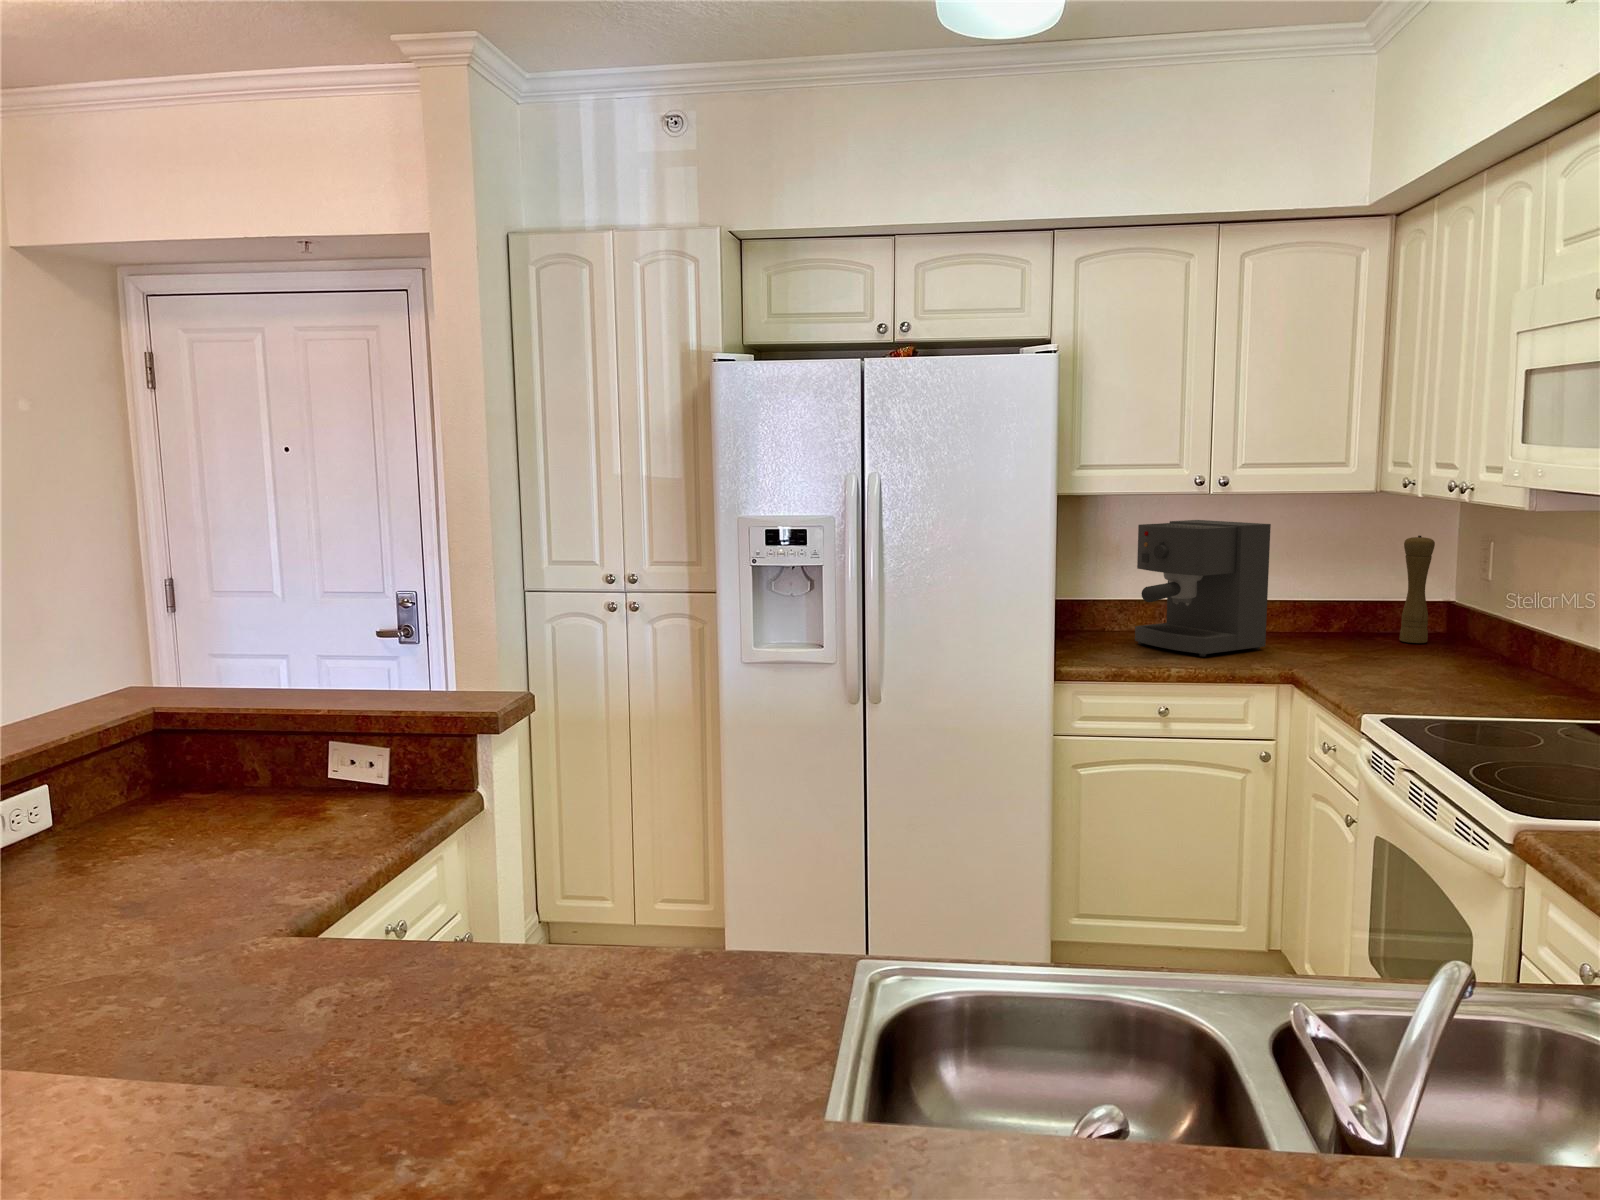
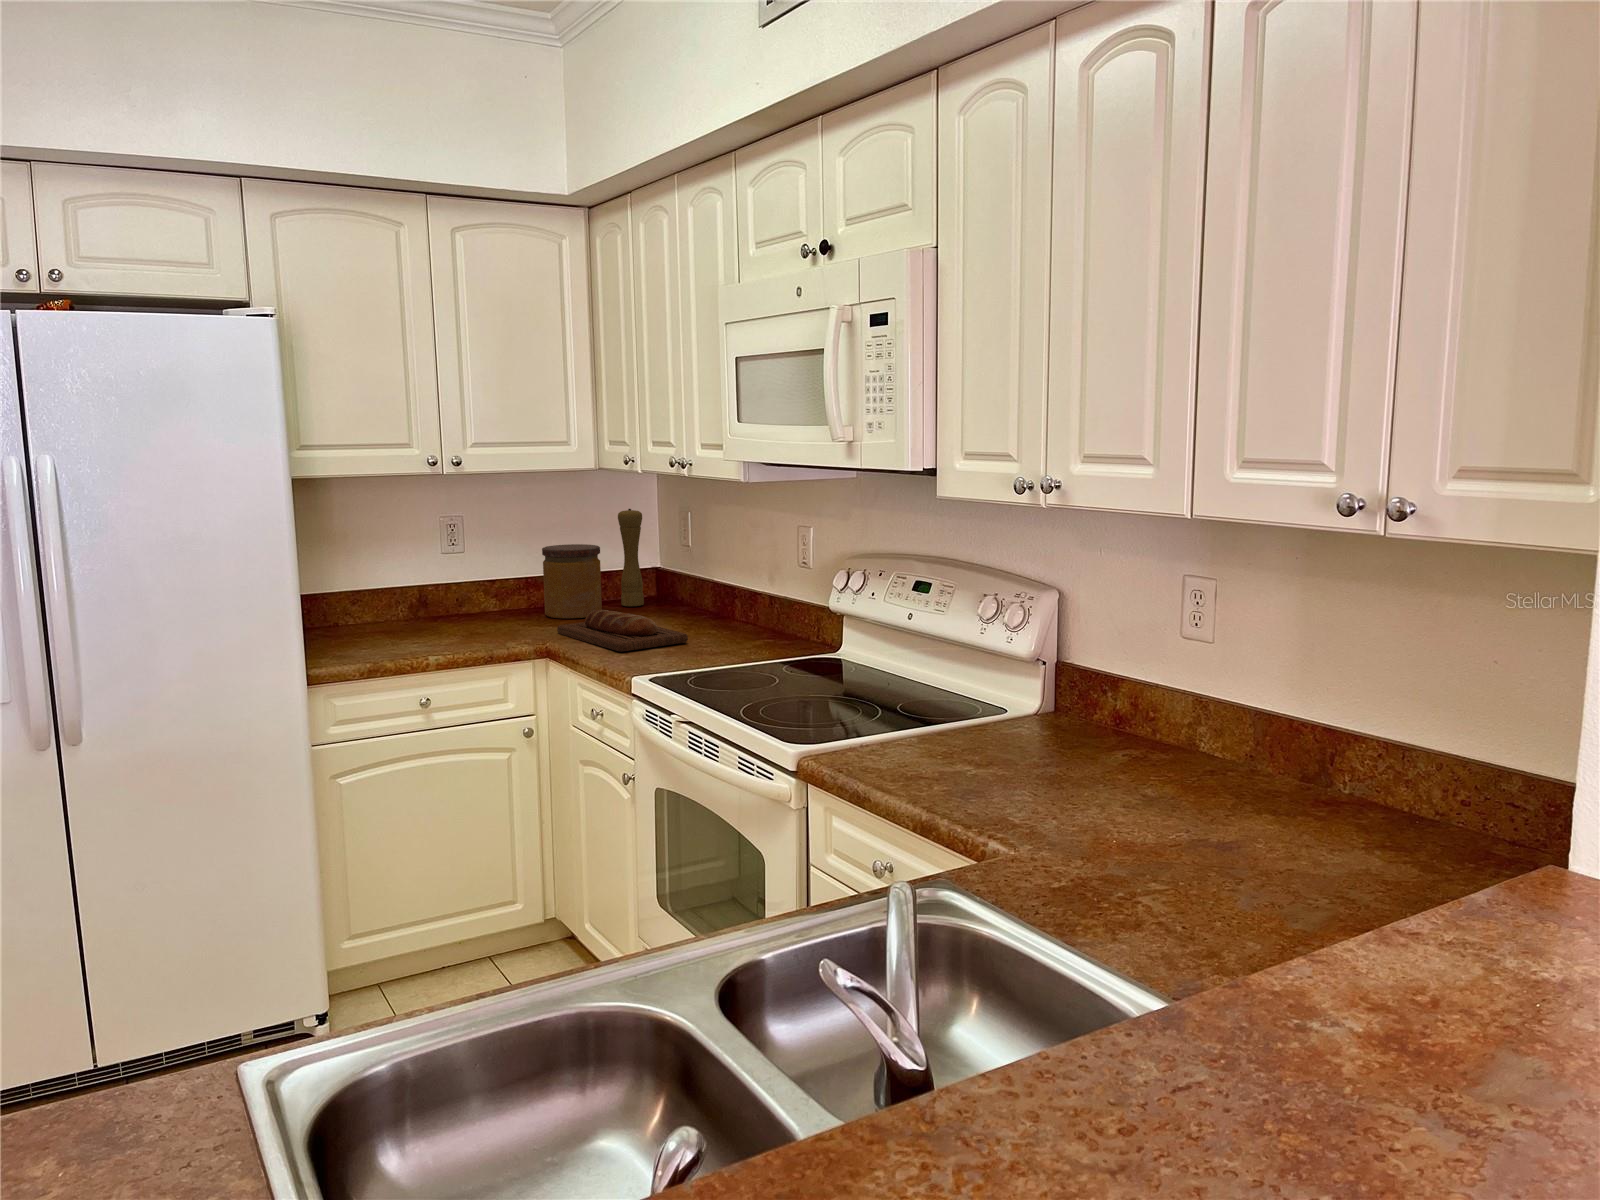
coffee maker: present [1135,520,1271,657] -> none [372,501,513,642]
jar: none [1306,570,1375,649] -> present [542,544,602,618]
bread loaf: none [1309,642,1456,688] -> present [557,610,688,651]

